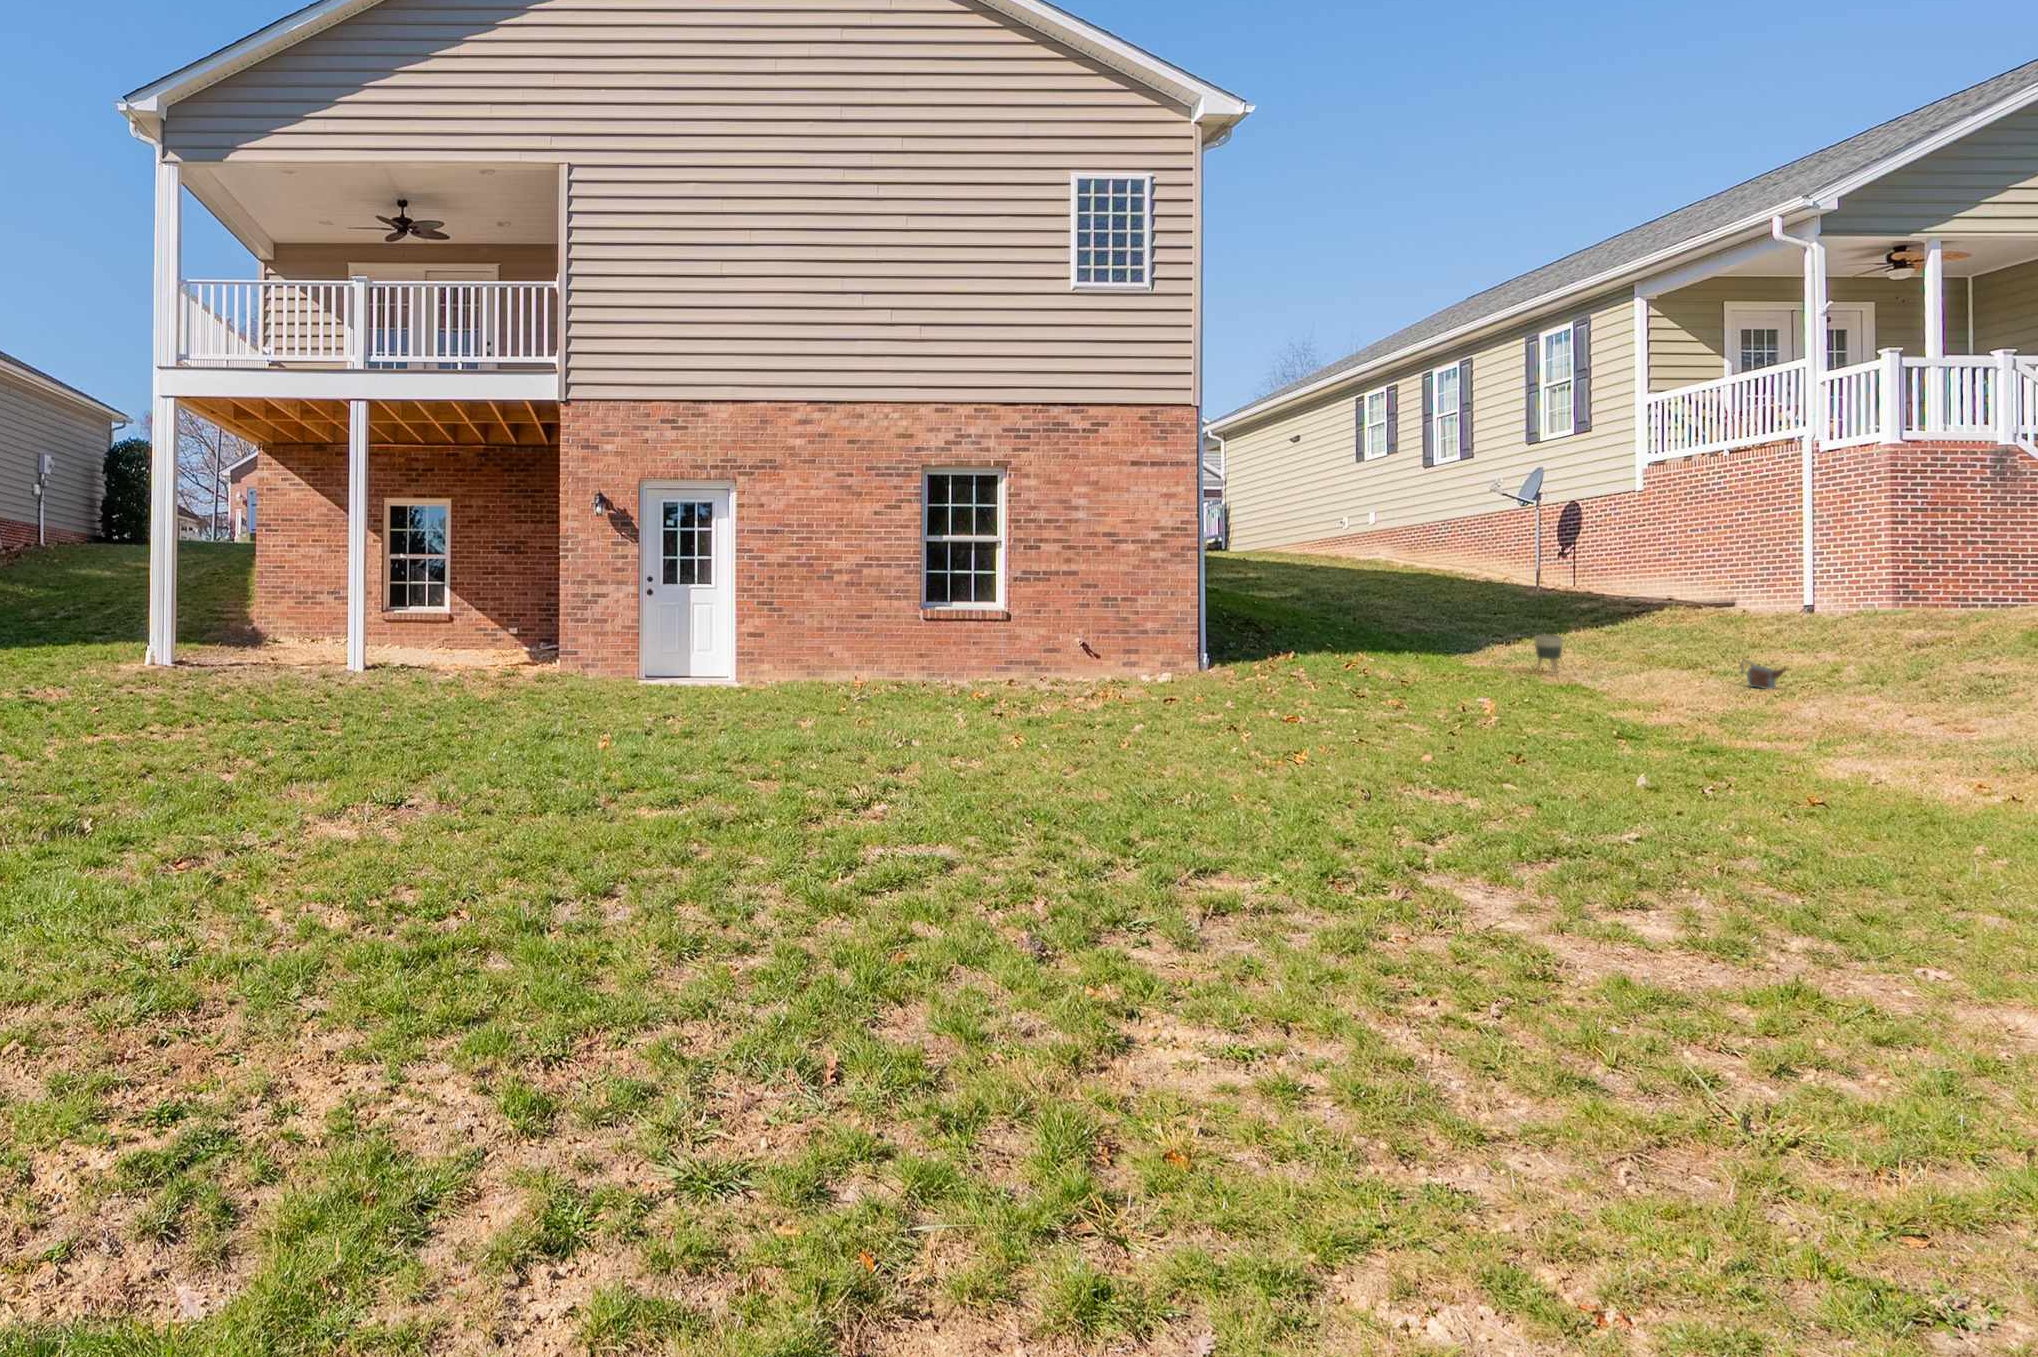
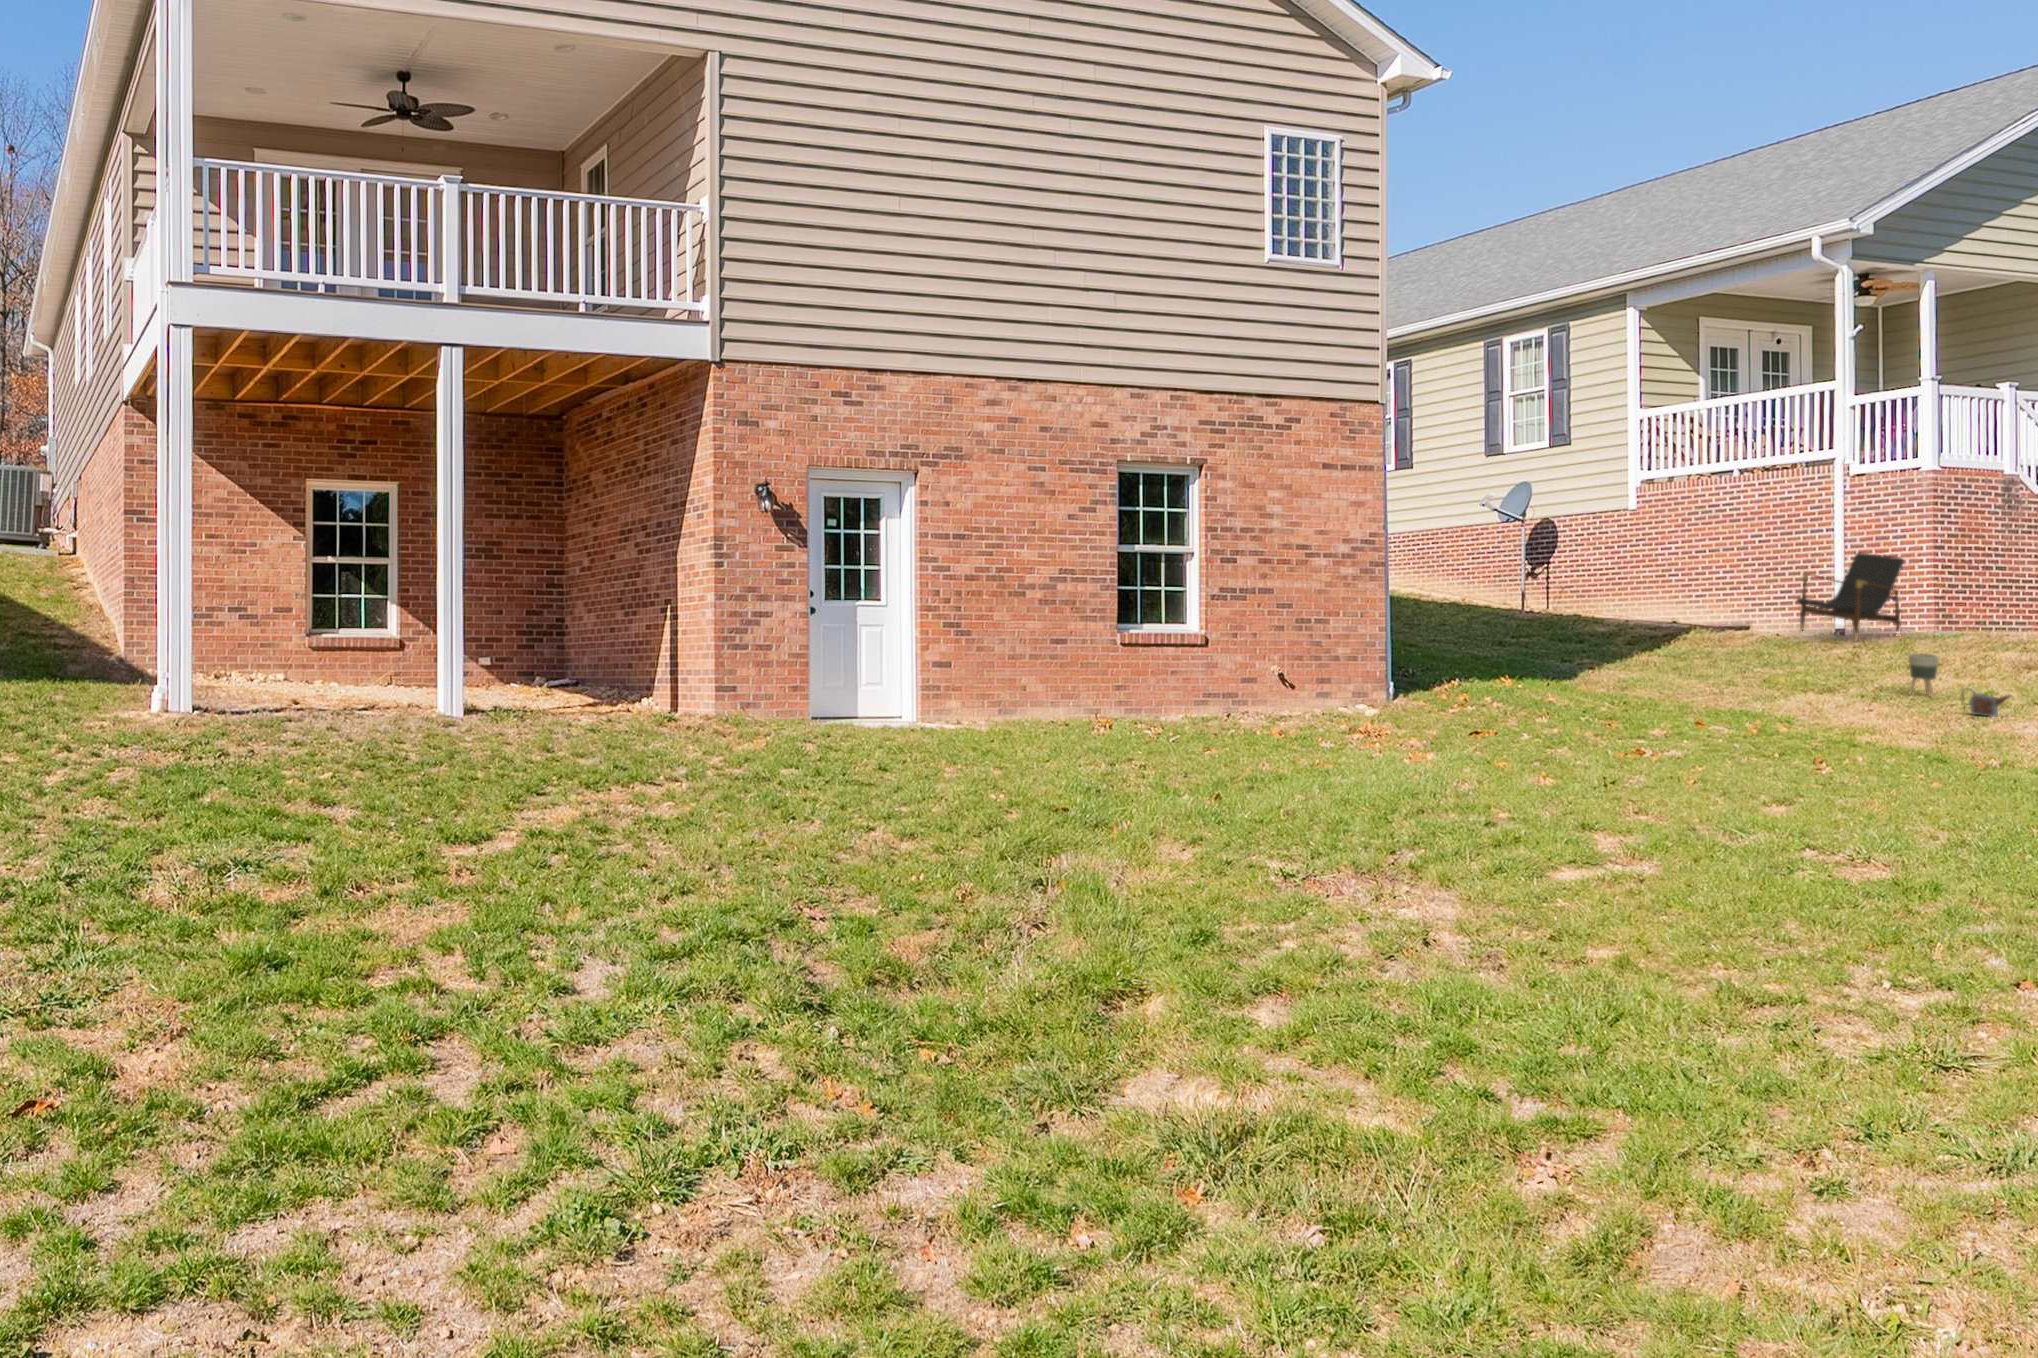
lounge chair: none [1732,525,1852,612] -> present [1796,552,1904,641]
planter: present [1534,635,1563,675] -> present [1908,653,1939,697]

